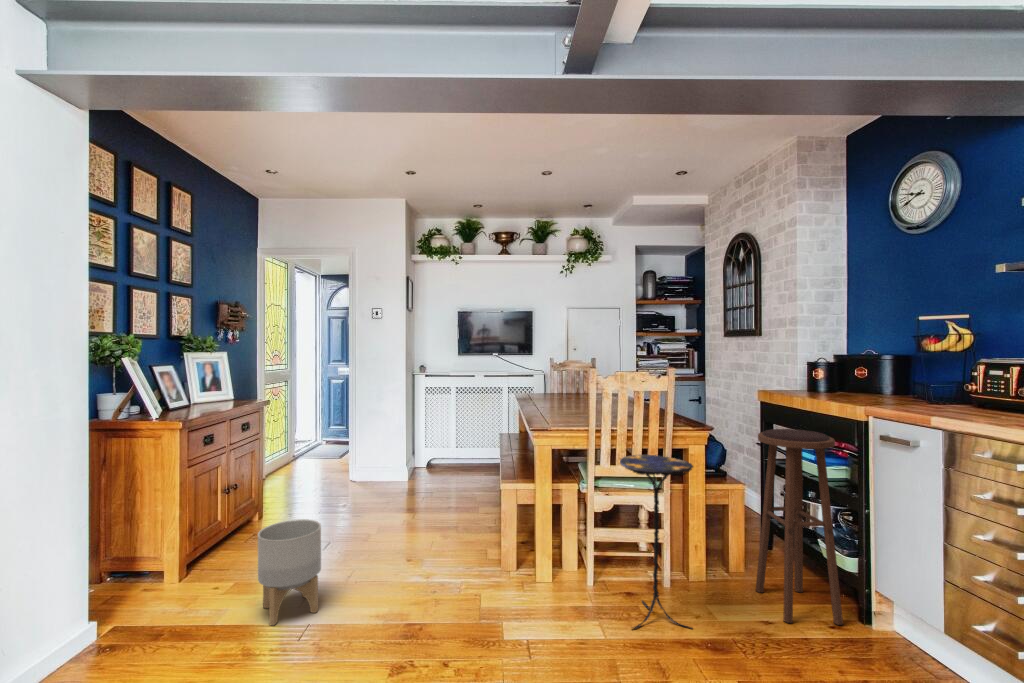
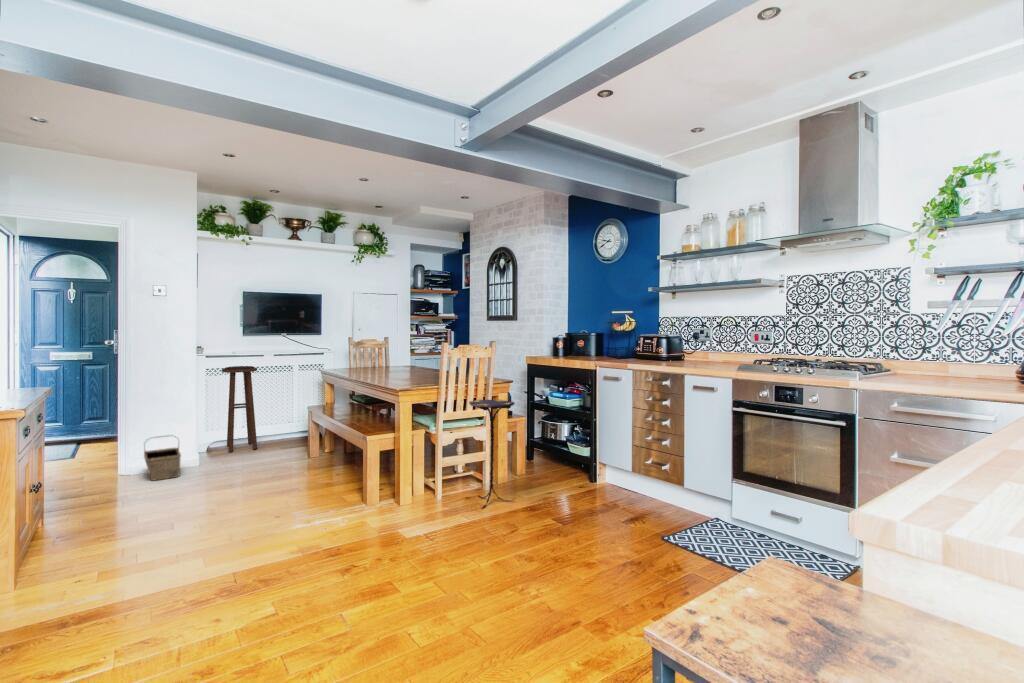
stool: present [756,429,843,625] -> present [222,366,257,452]
basket: none [343,451,380,494] -> present [144,442,181,481]
planter: present [258,519,321,625] -> none [184,479,244,566]

